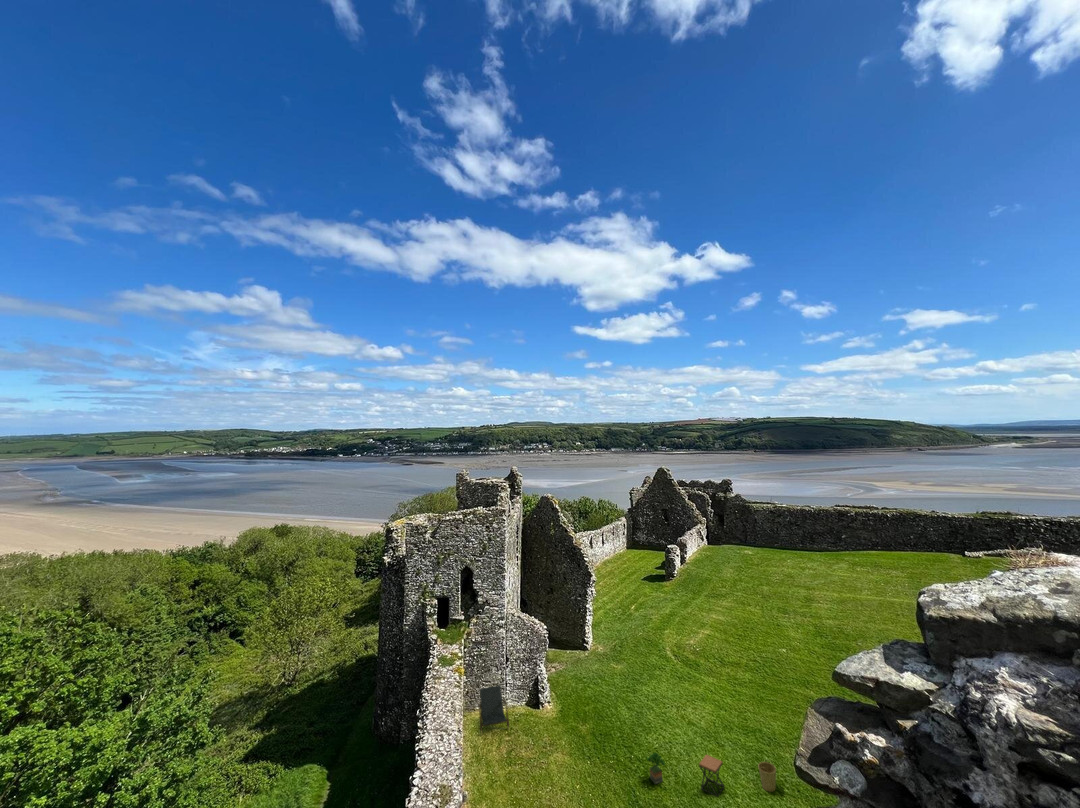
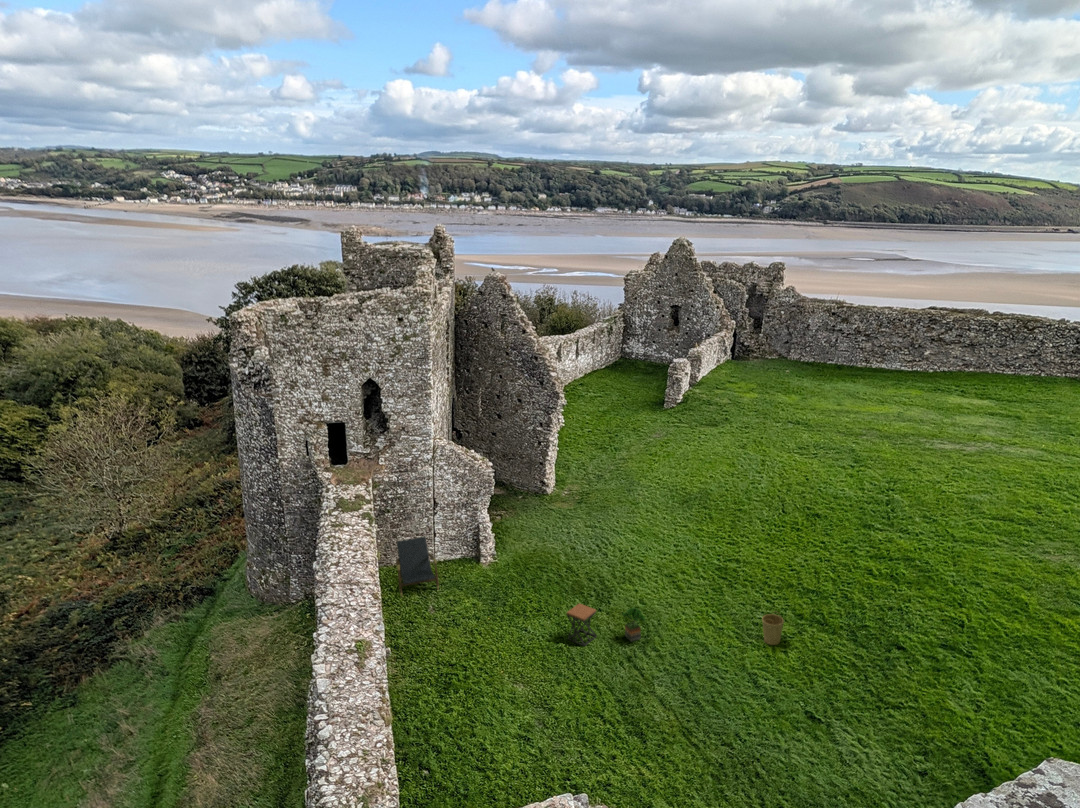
stool: present [699,755,725,797] -> present [567,604,597,646]

